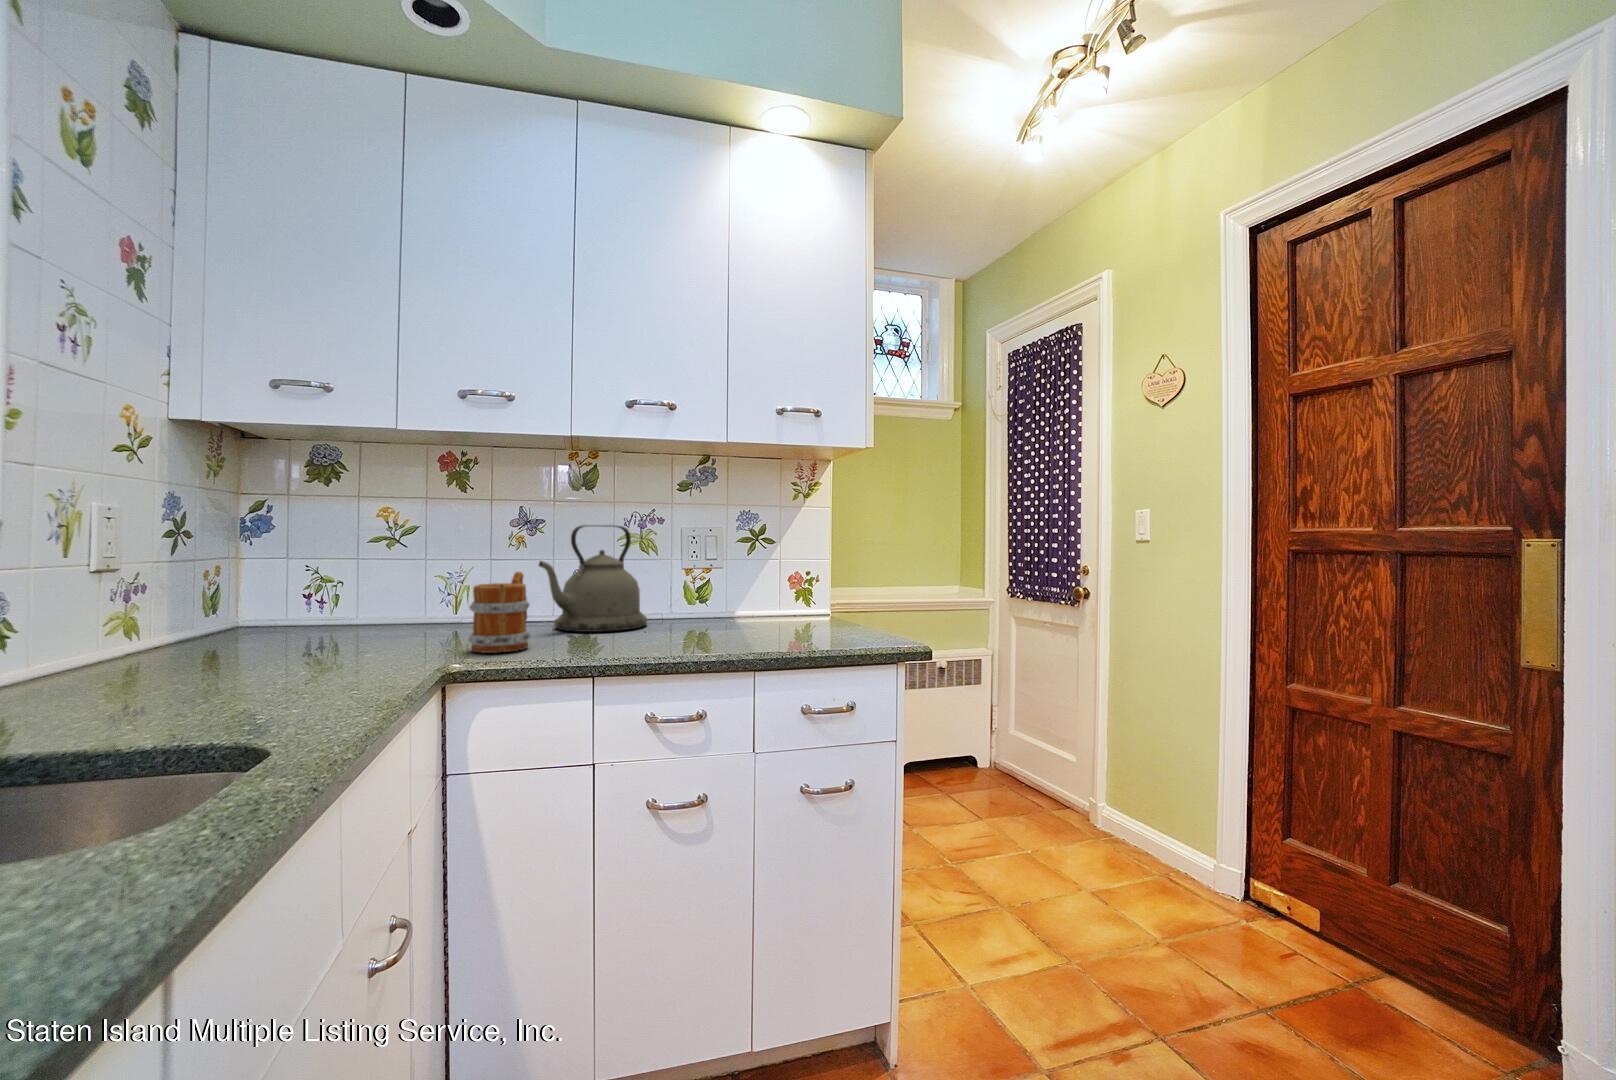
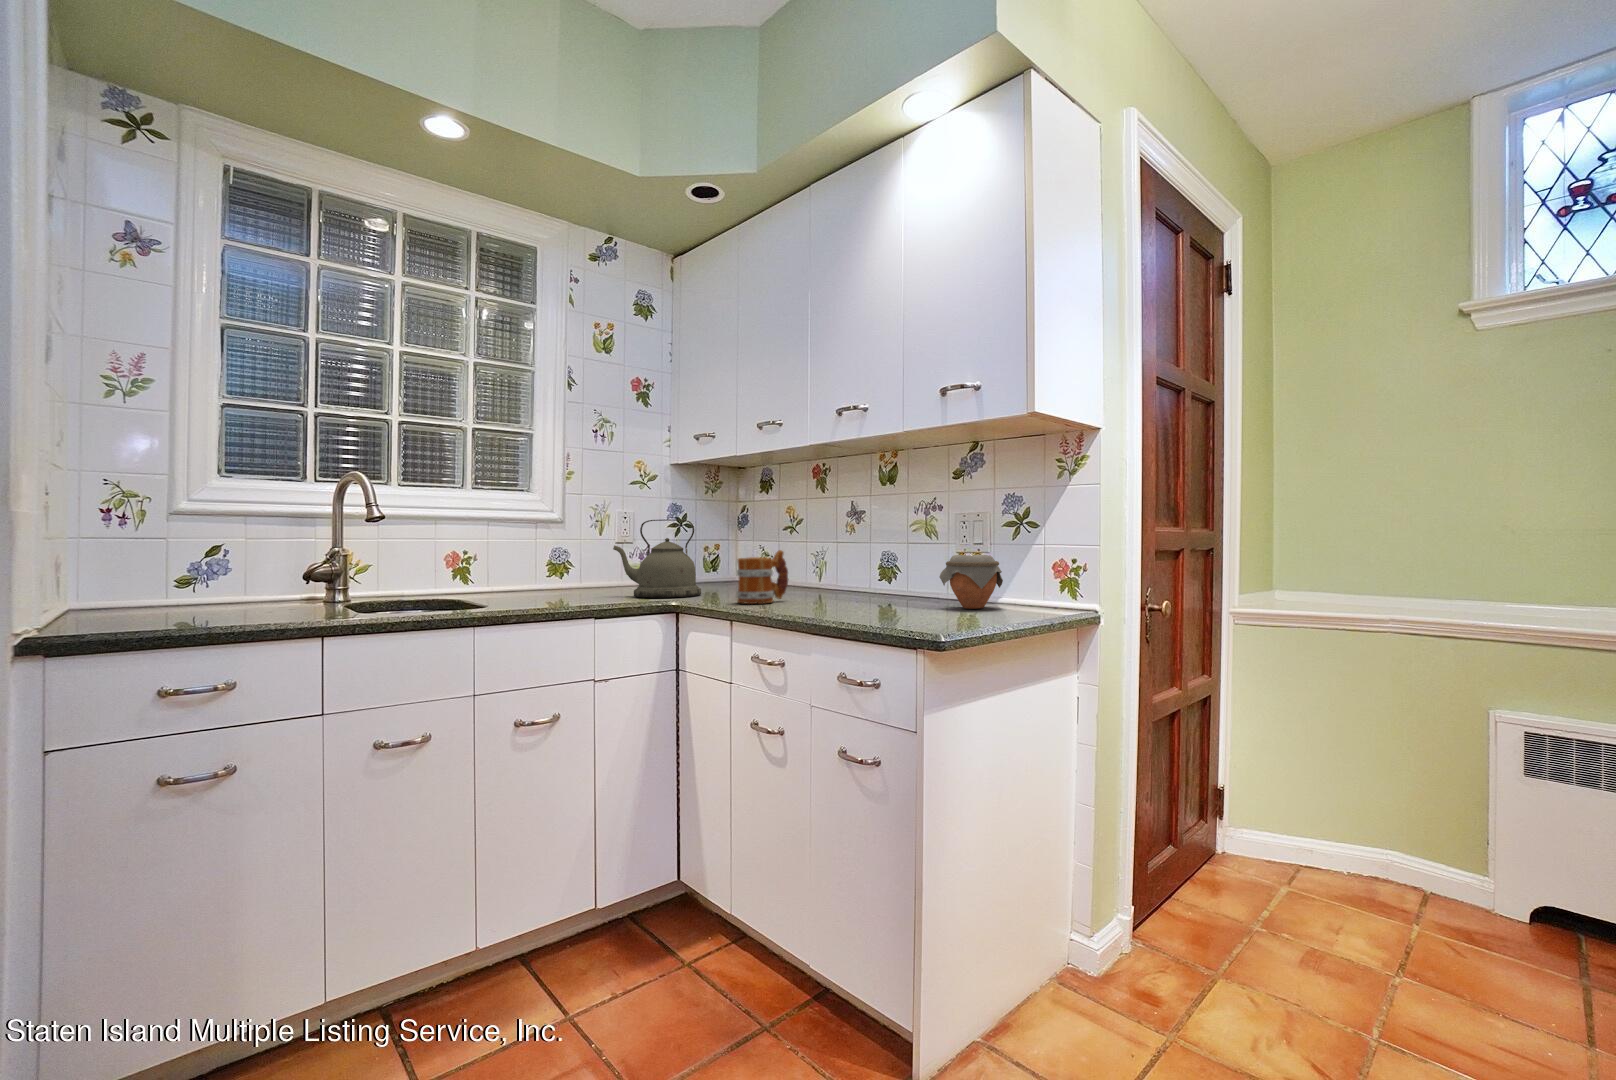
kettle: present [539,525,647,632] -> present [613,519,701,598]
jar: none [742,572,798,627] -> present [940,555,1003,609]

